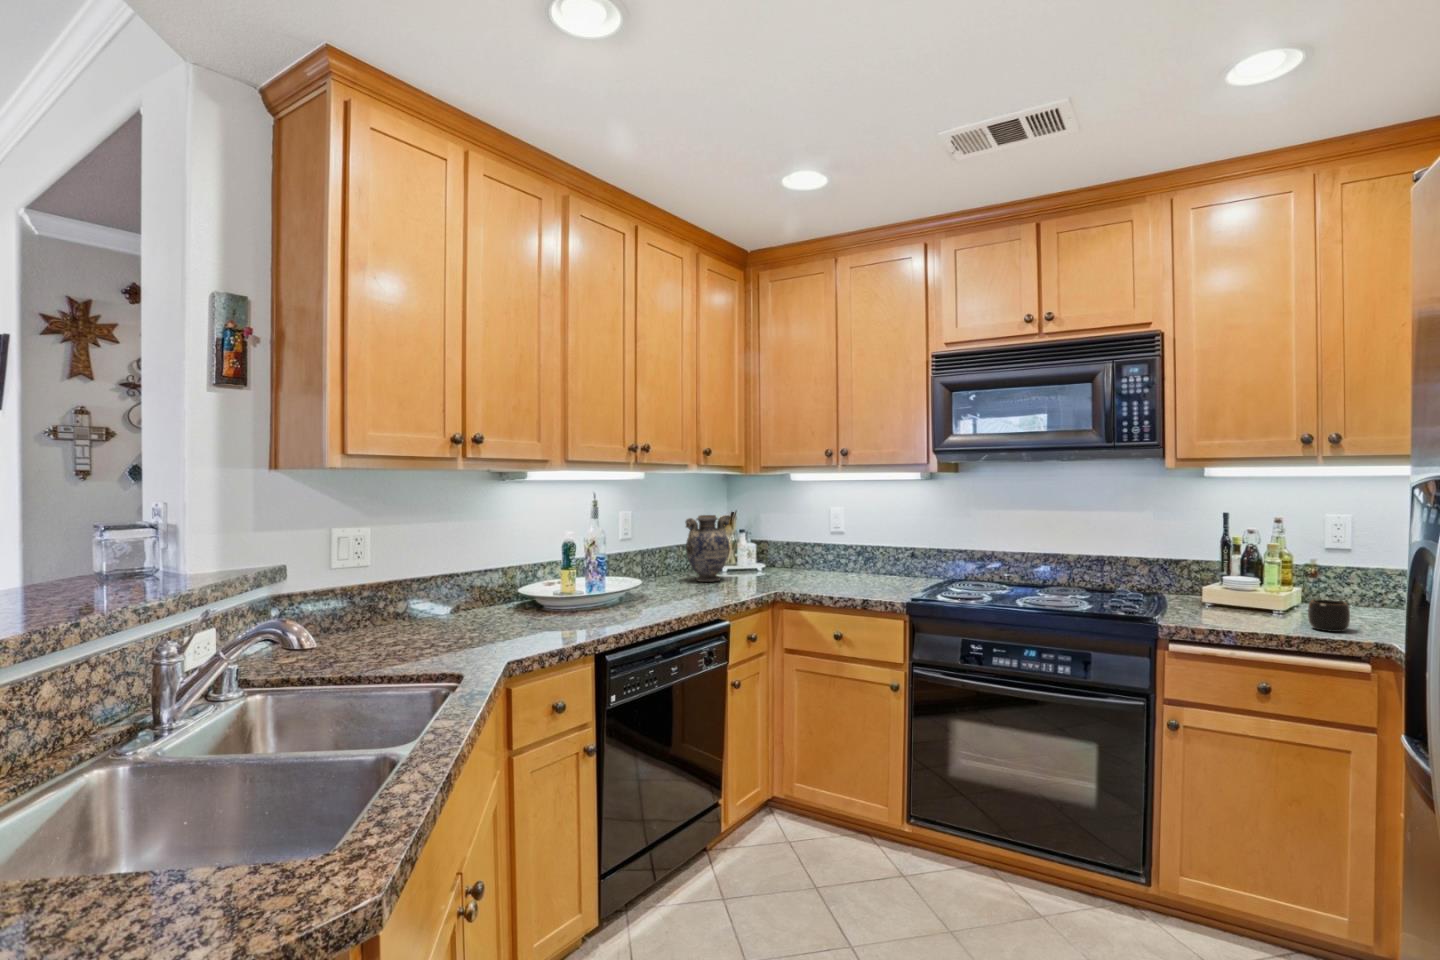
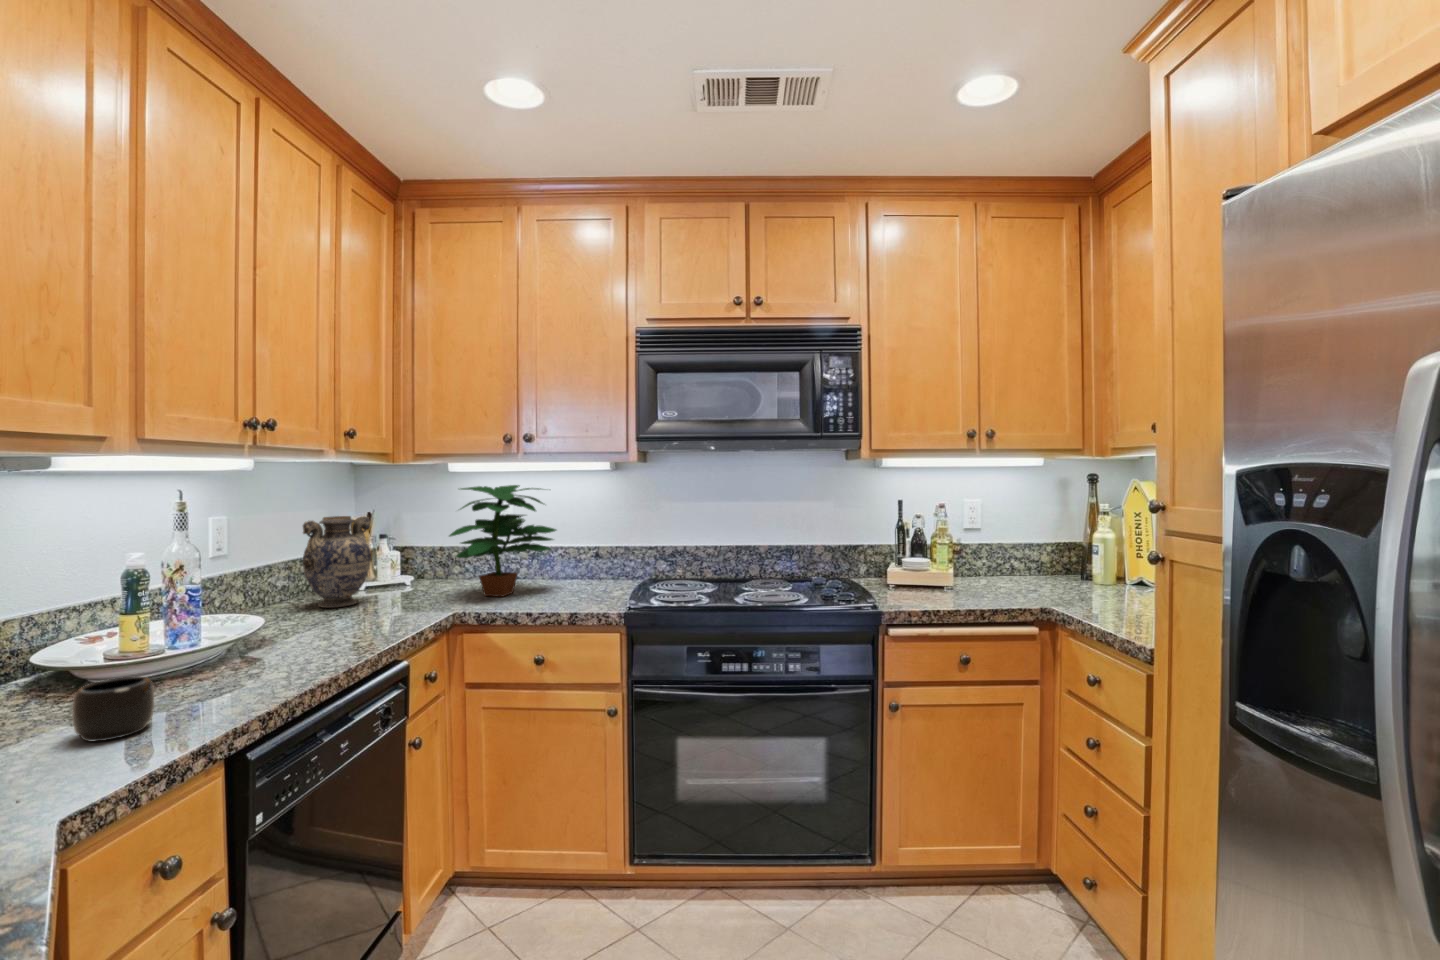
potted plant: none [780,491,870,584] -> present [449,485,556,597]
mug: present [1308,600,1350,632] -> present [72,676,154,742]

